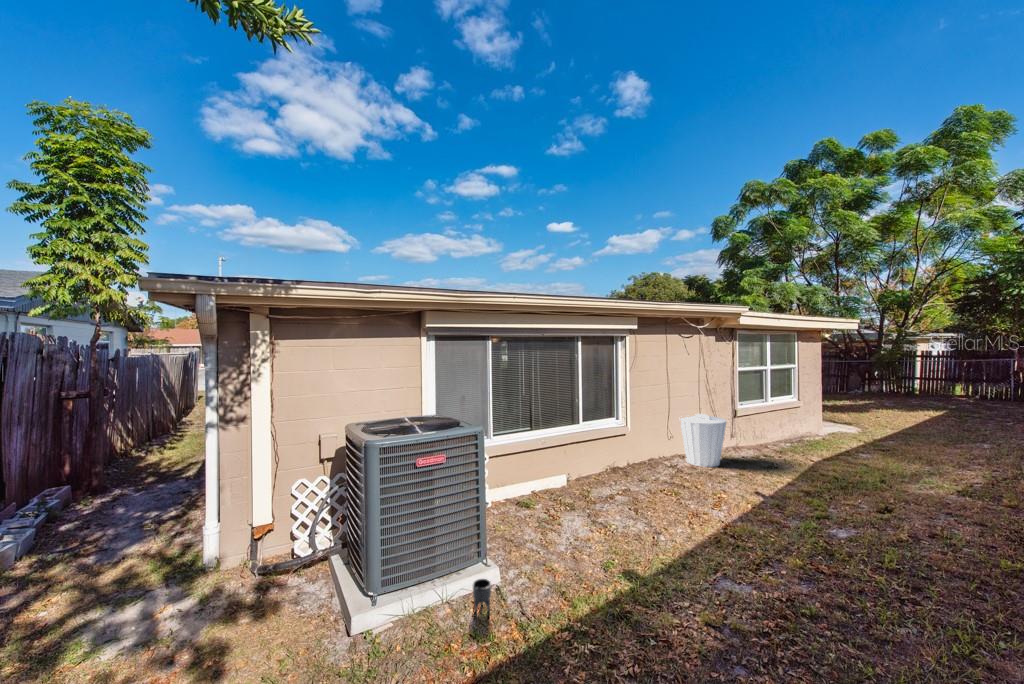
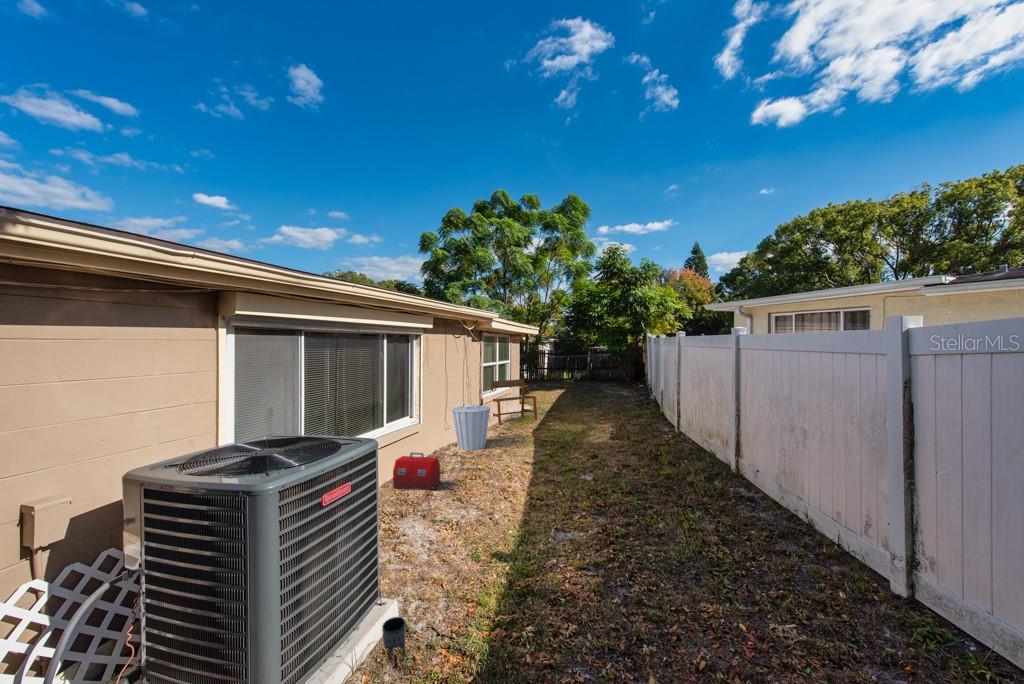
bench: none [753,389,825,446] -> present [491,379,537,425]
toolbox: none [589,454,637,495] -> present [393,452,440,490]

